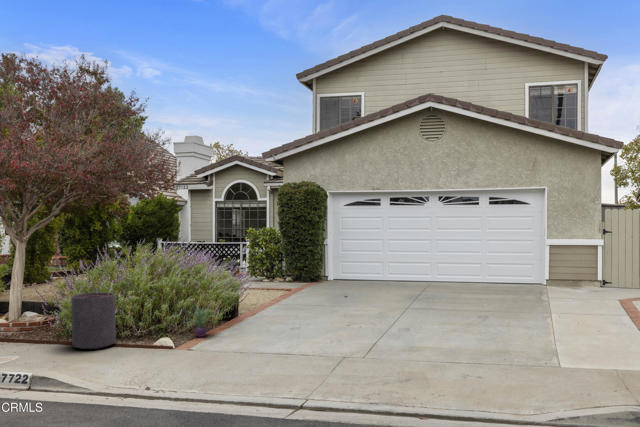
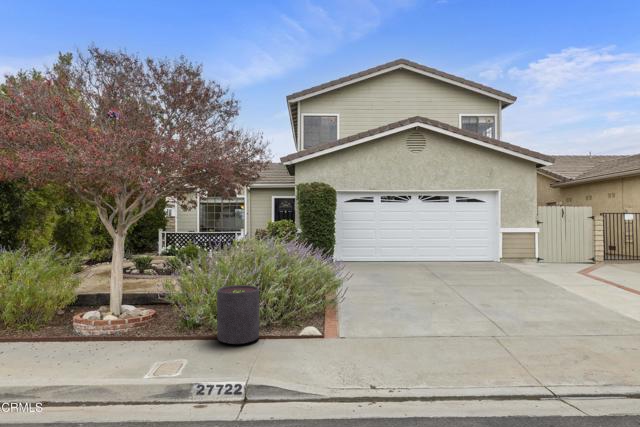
decorative plant: present [193,307,207,337] -> none [305,292,340,323]

